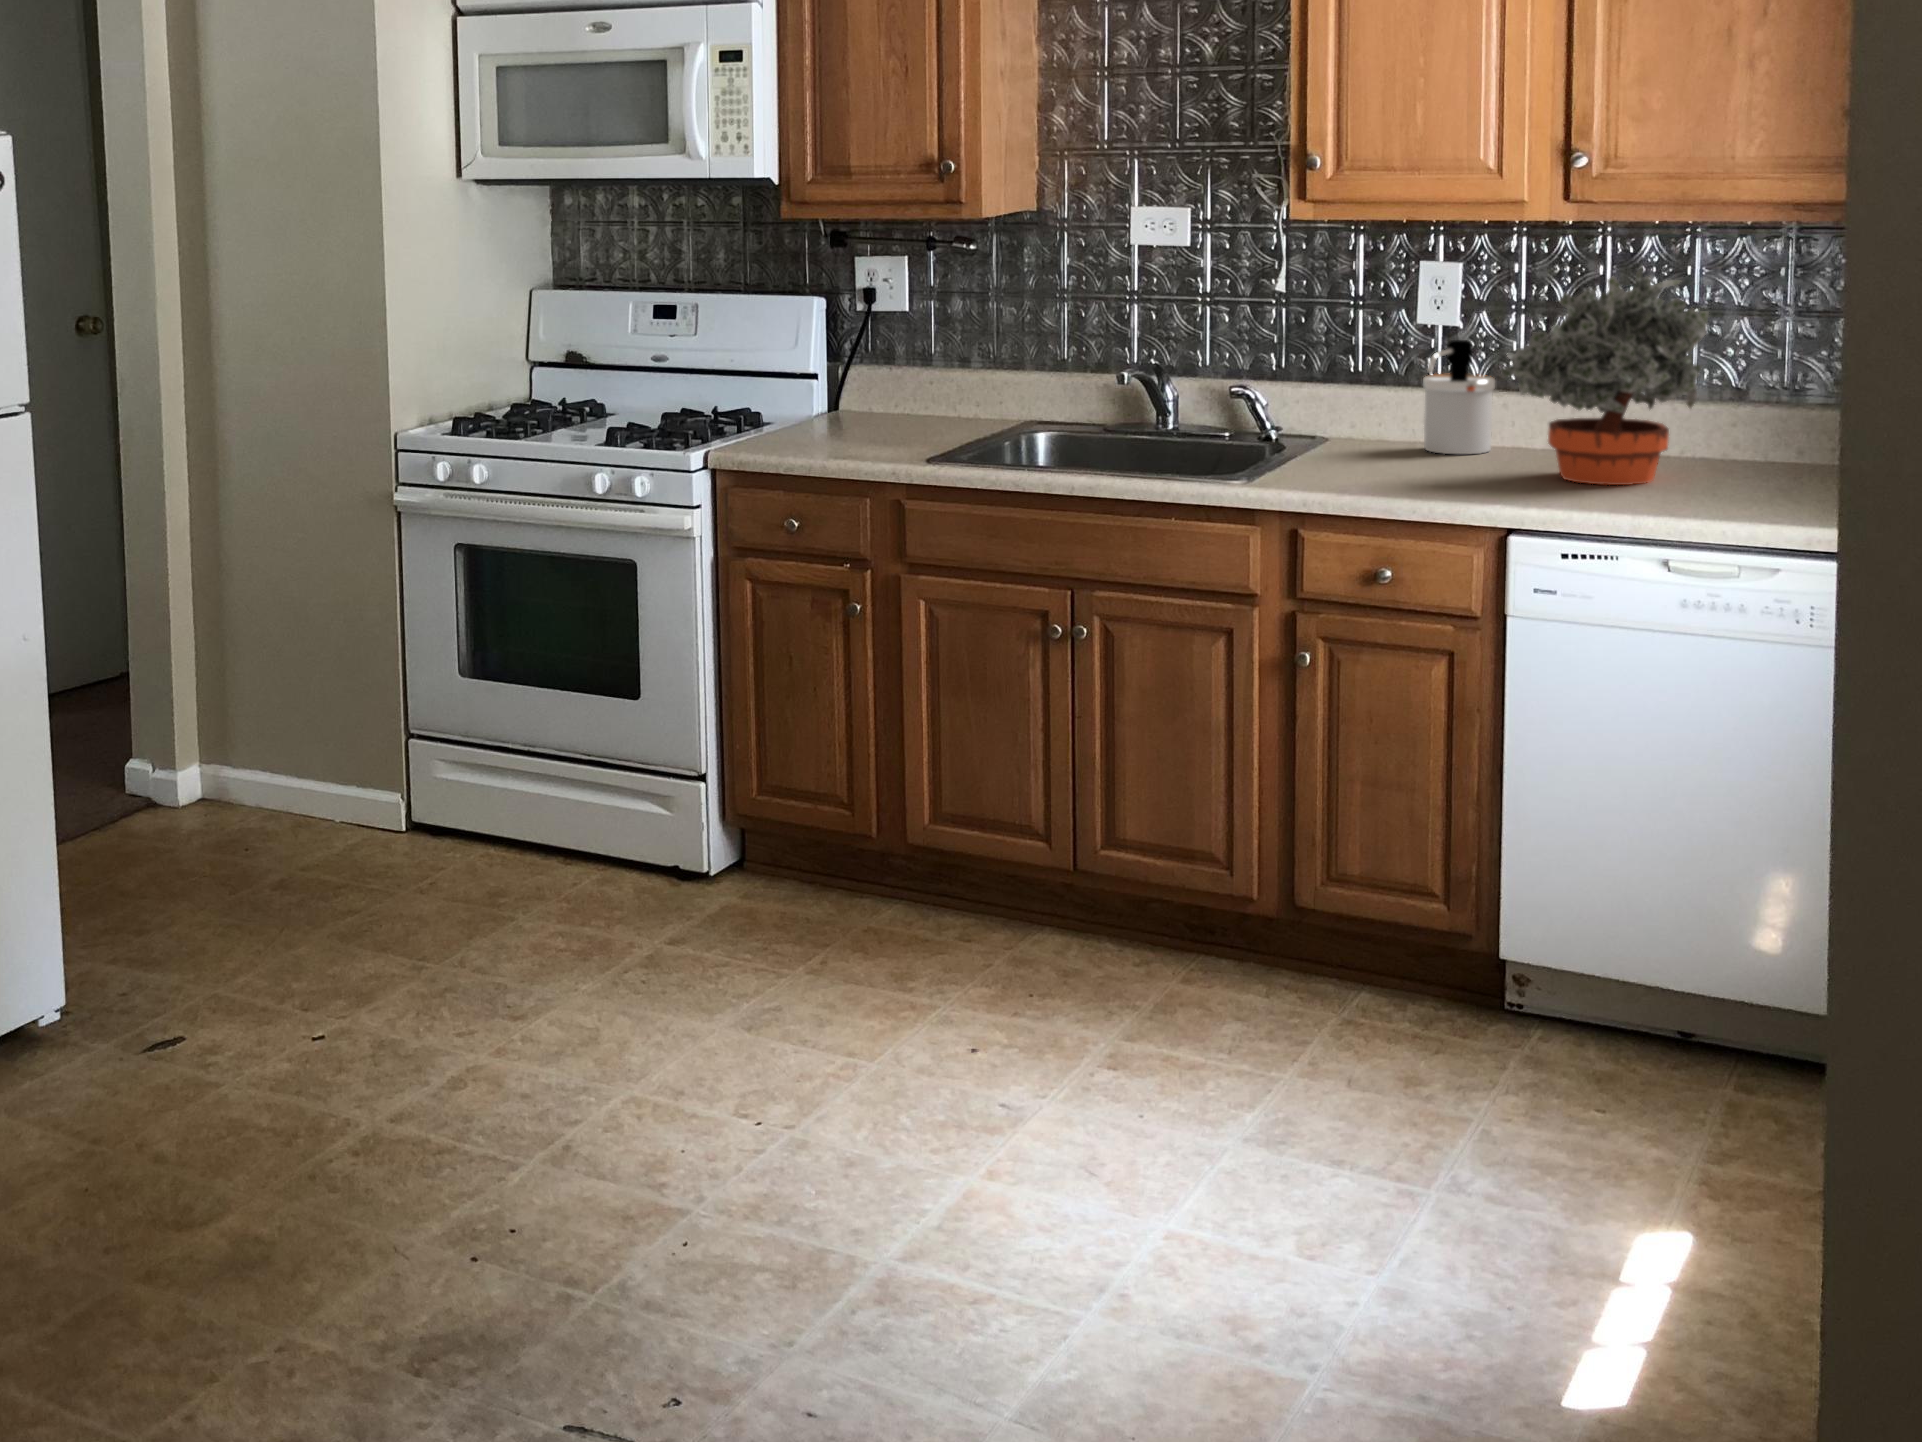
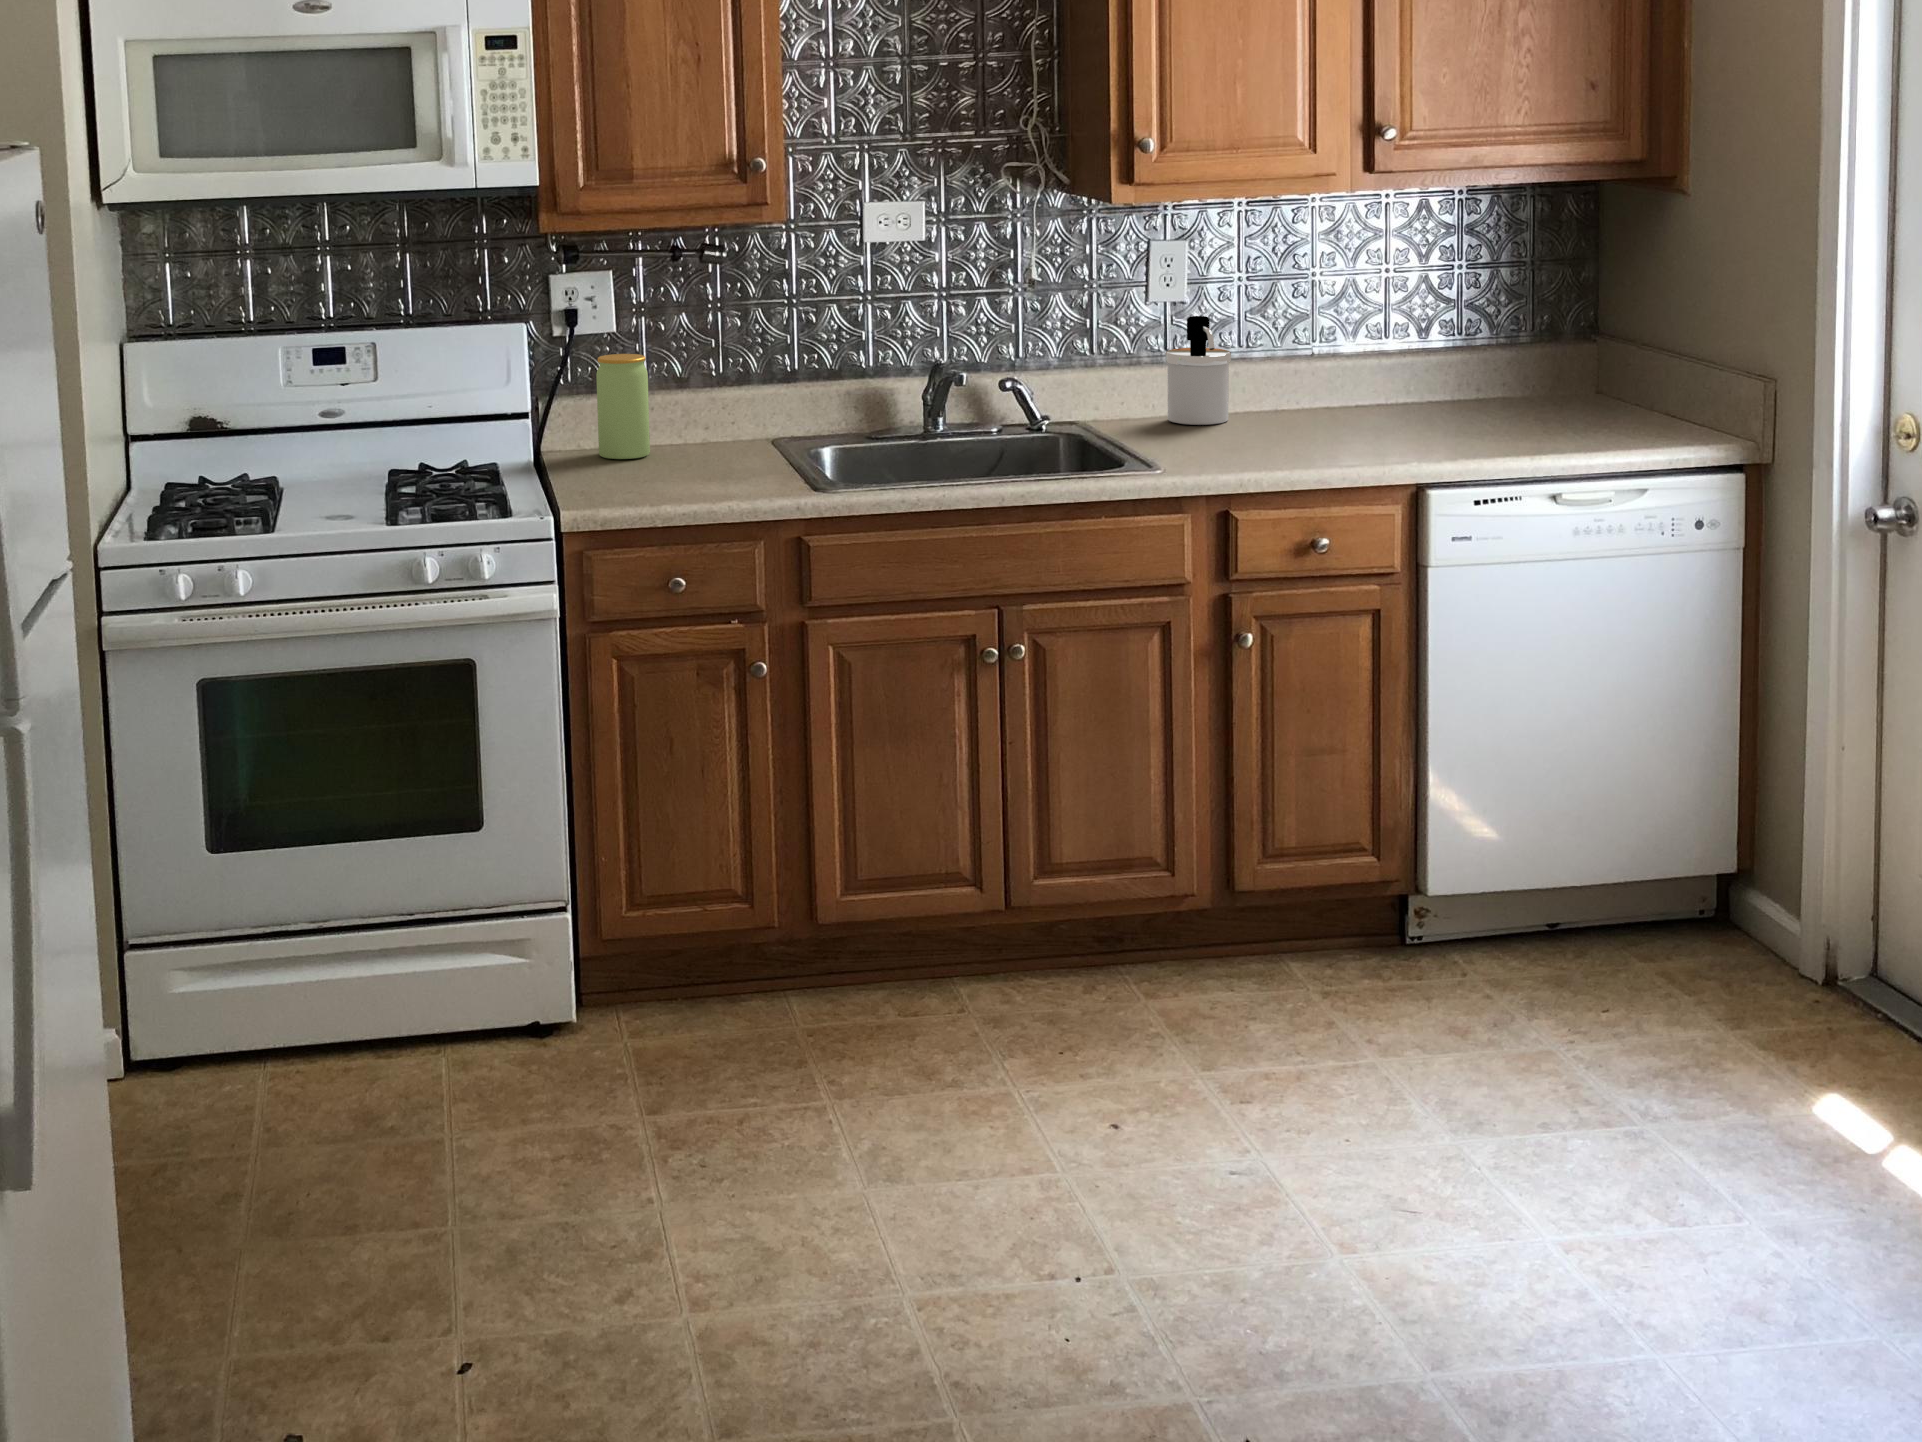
potted plant: present [1502,268,1708,485] -> none [1327,236,1481,437]
jar: none [857,331,904,423] -> present [596,354,650,459]

